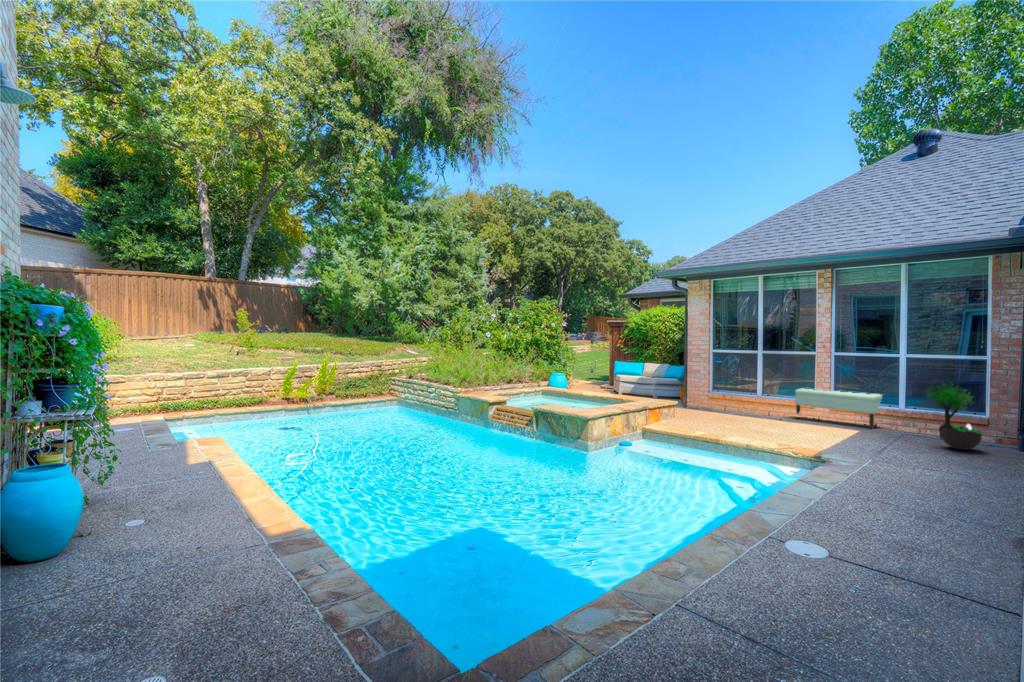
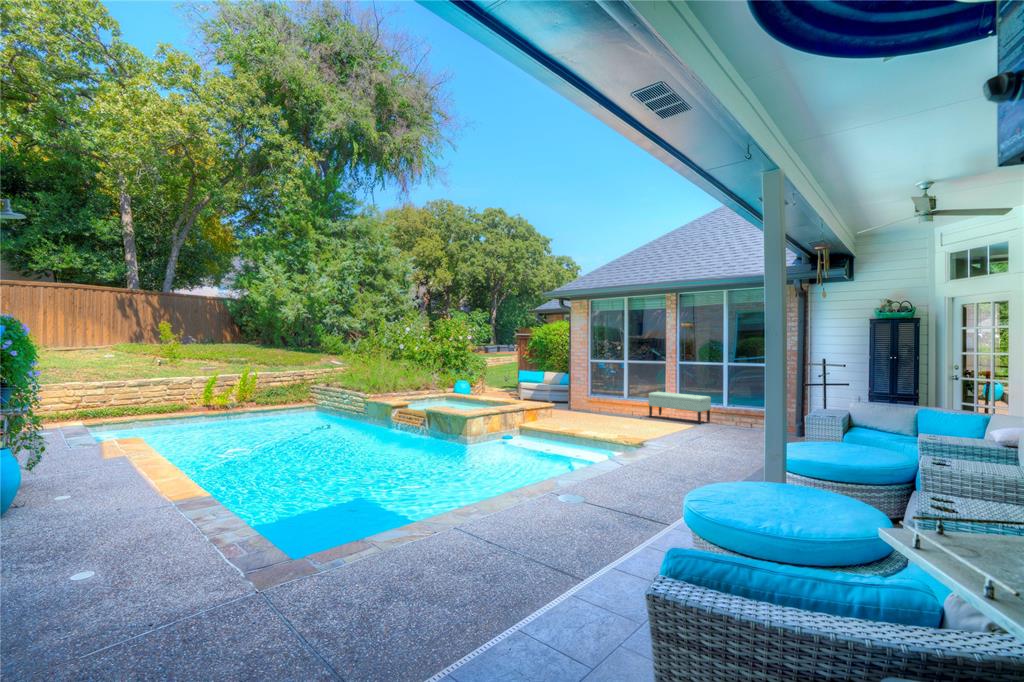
potted tree: present [926,385,982,450] -> none [726,383,760,438]

